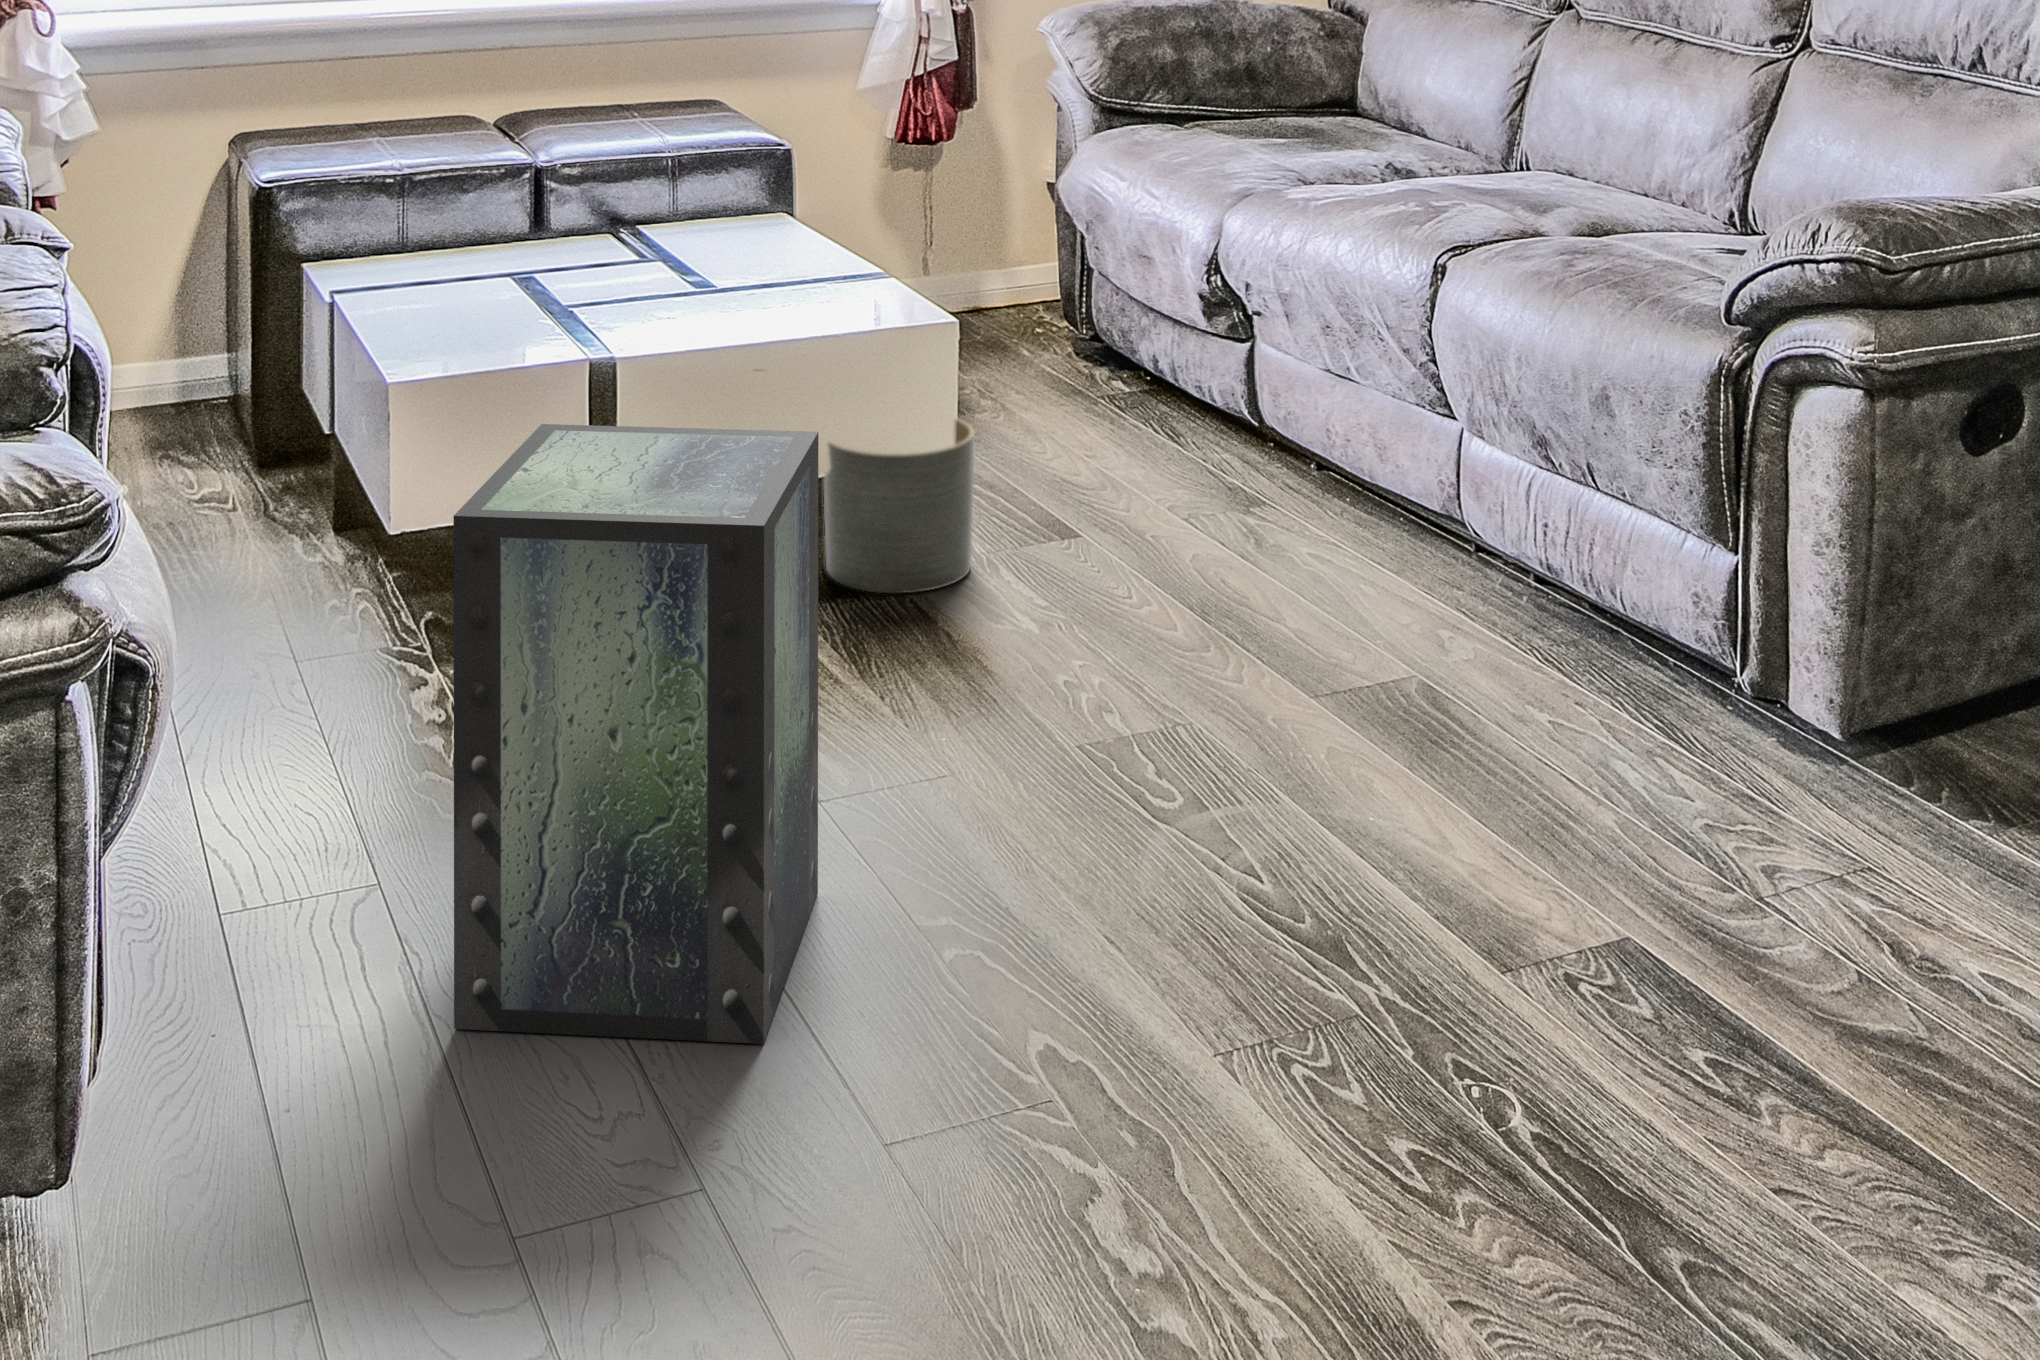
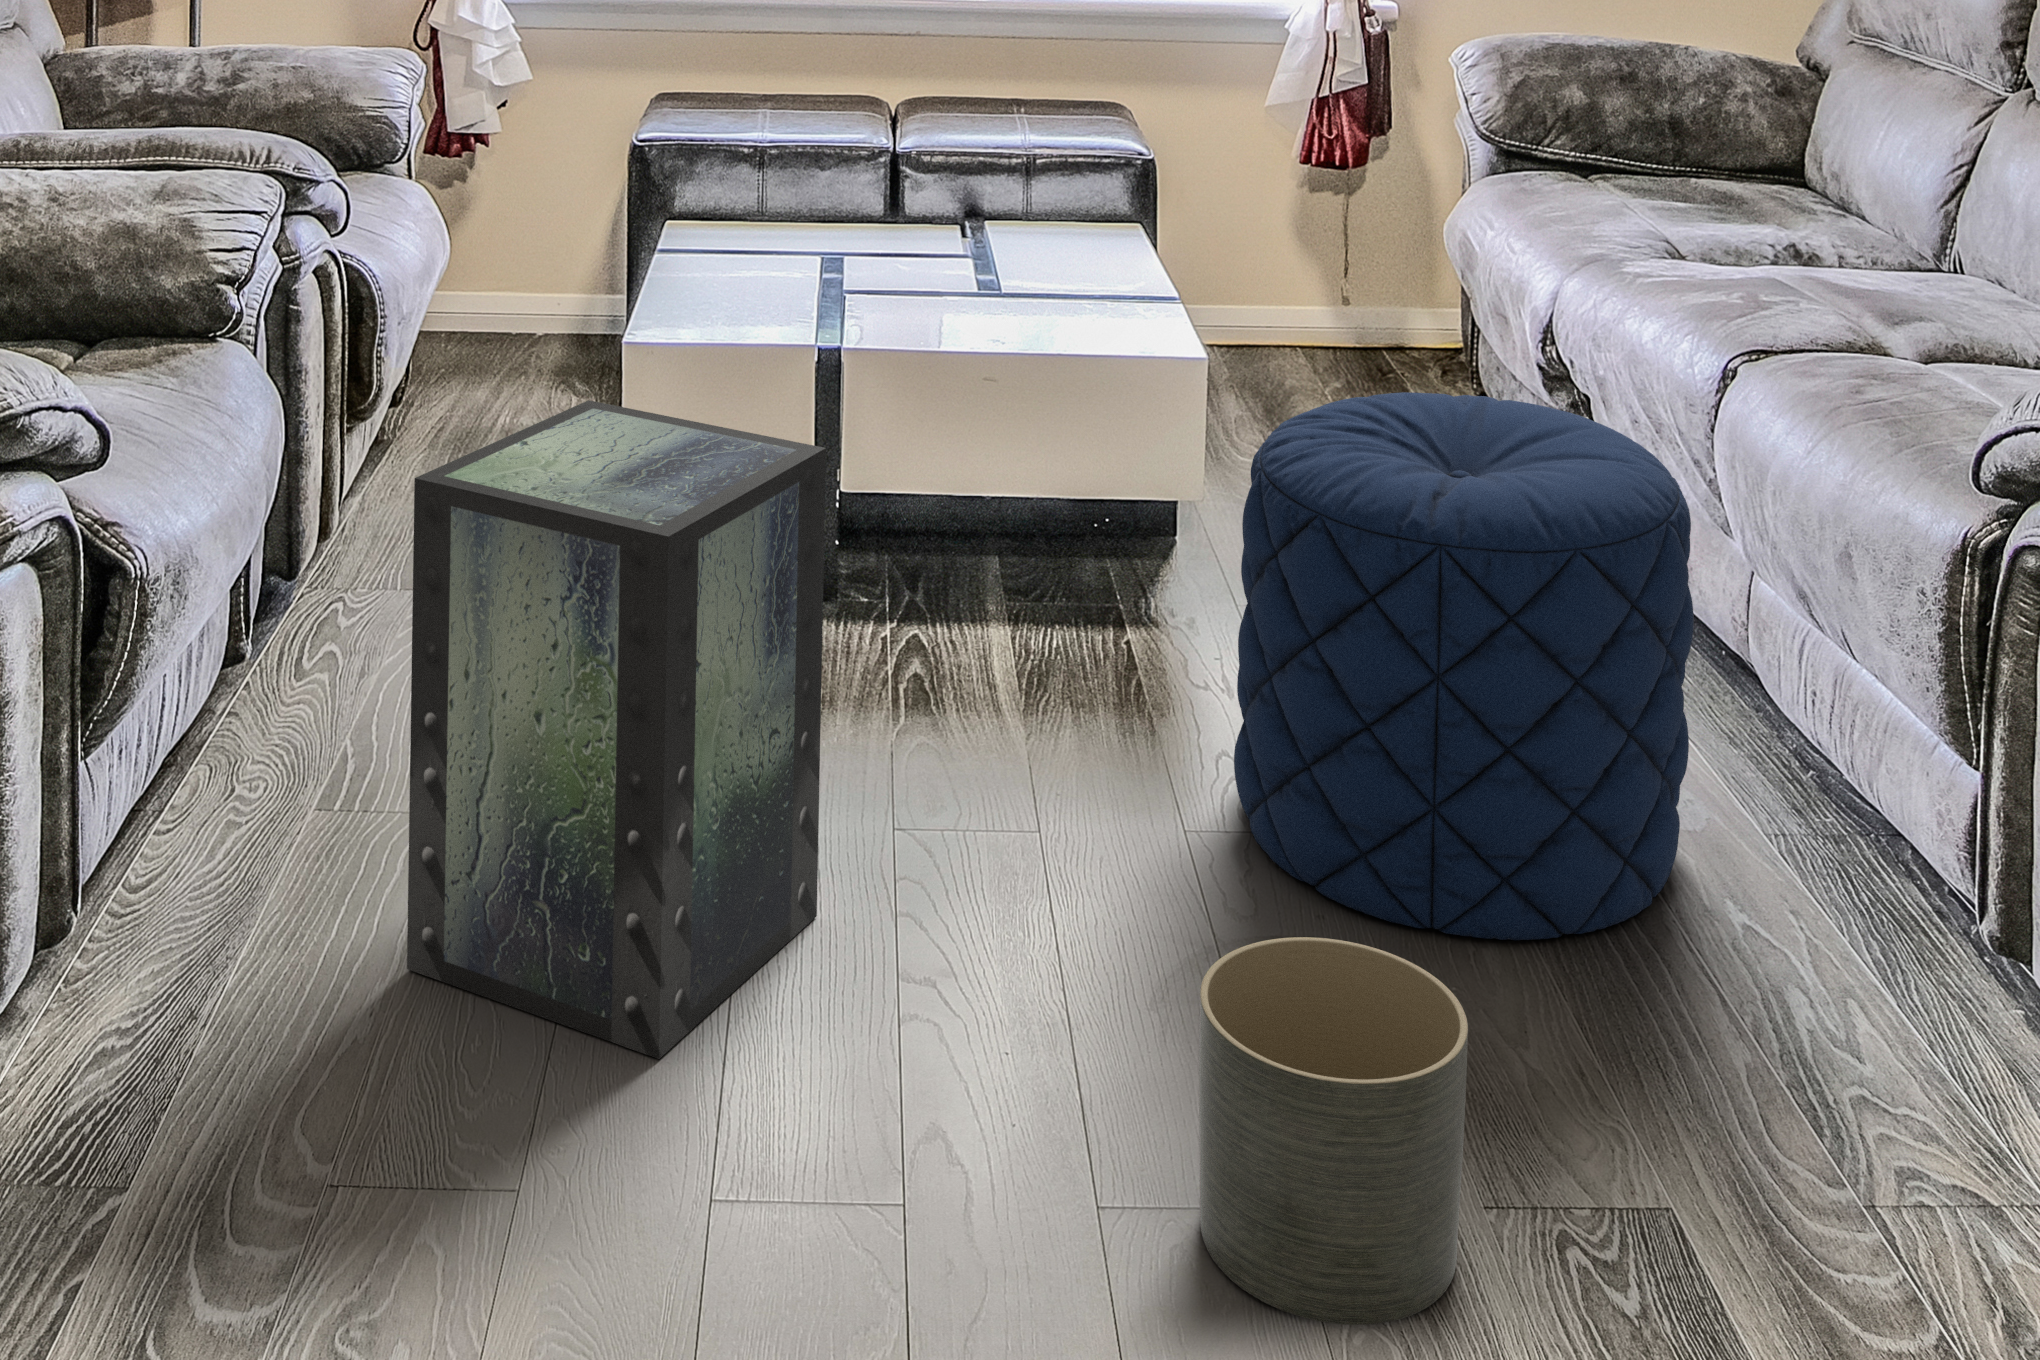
pouf: none [1114,319,1512,789] -> present [1234,392,1694,940]
planter: present [824,419,975,593] -> present [1199,937,1468,1325]

